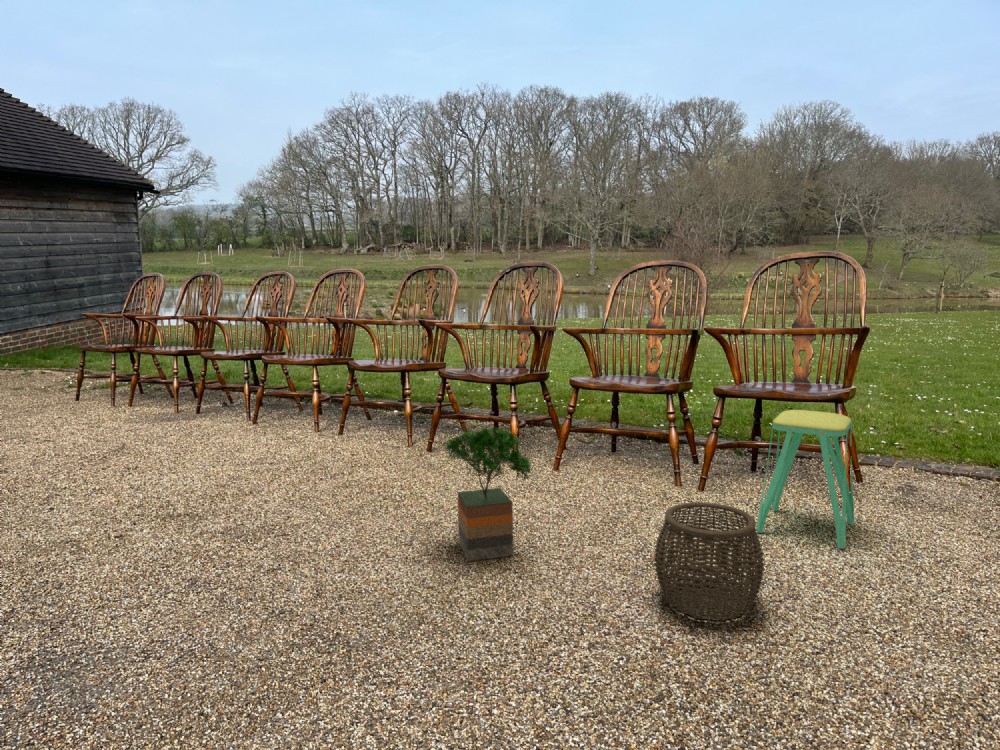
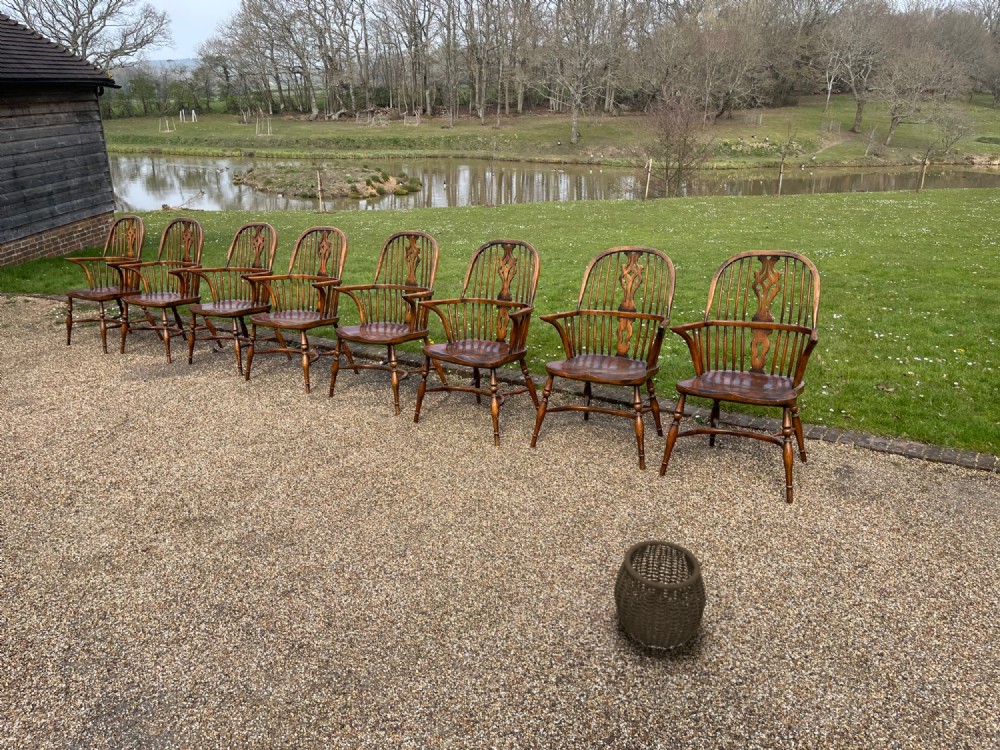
stool: present [756,410,854,549] -> none [705,424,794,554]
potted tree: present [444,428,532,561] -> none [429,456,511,575]

